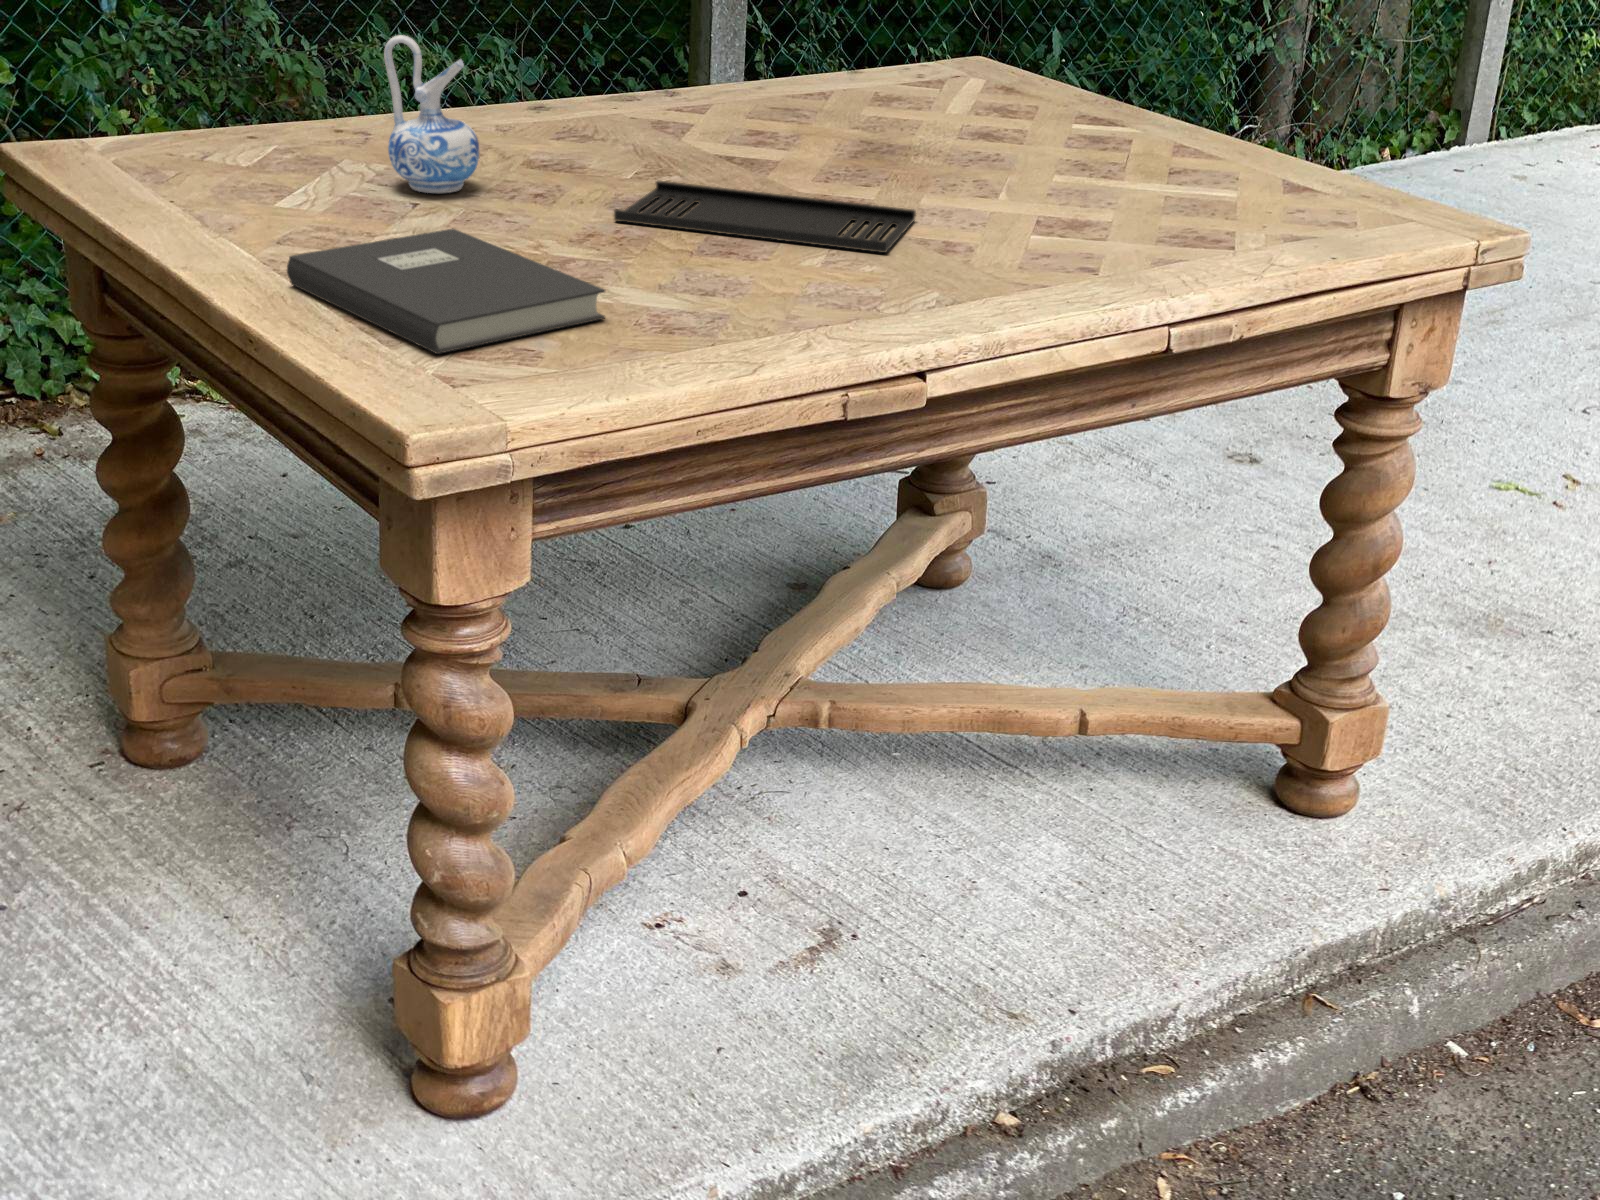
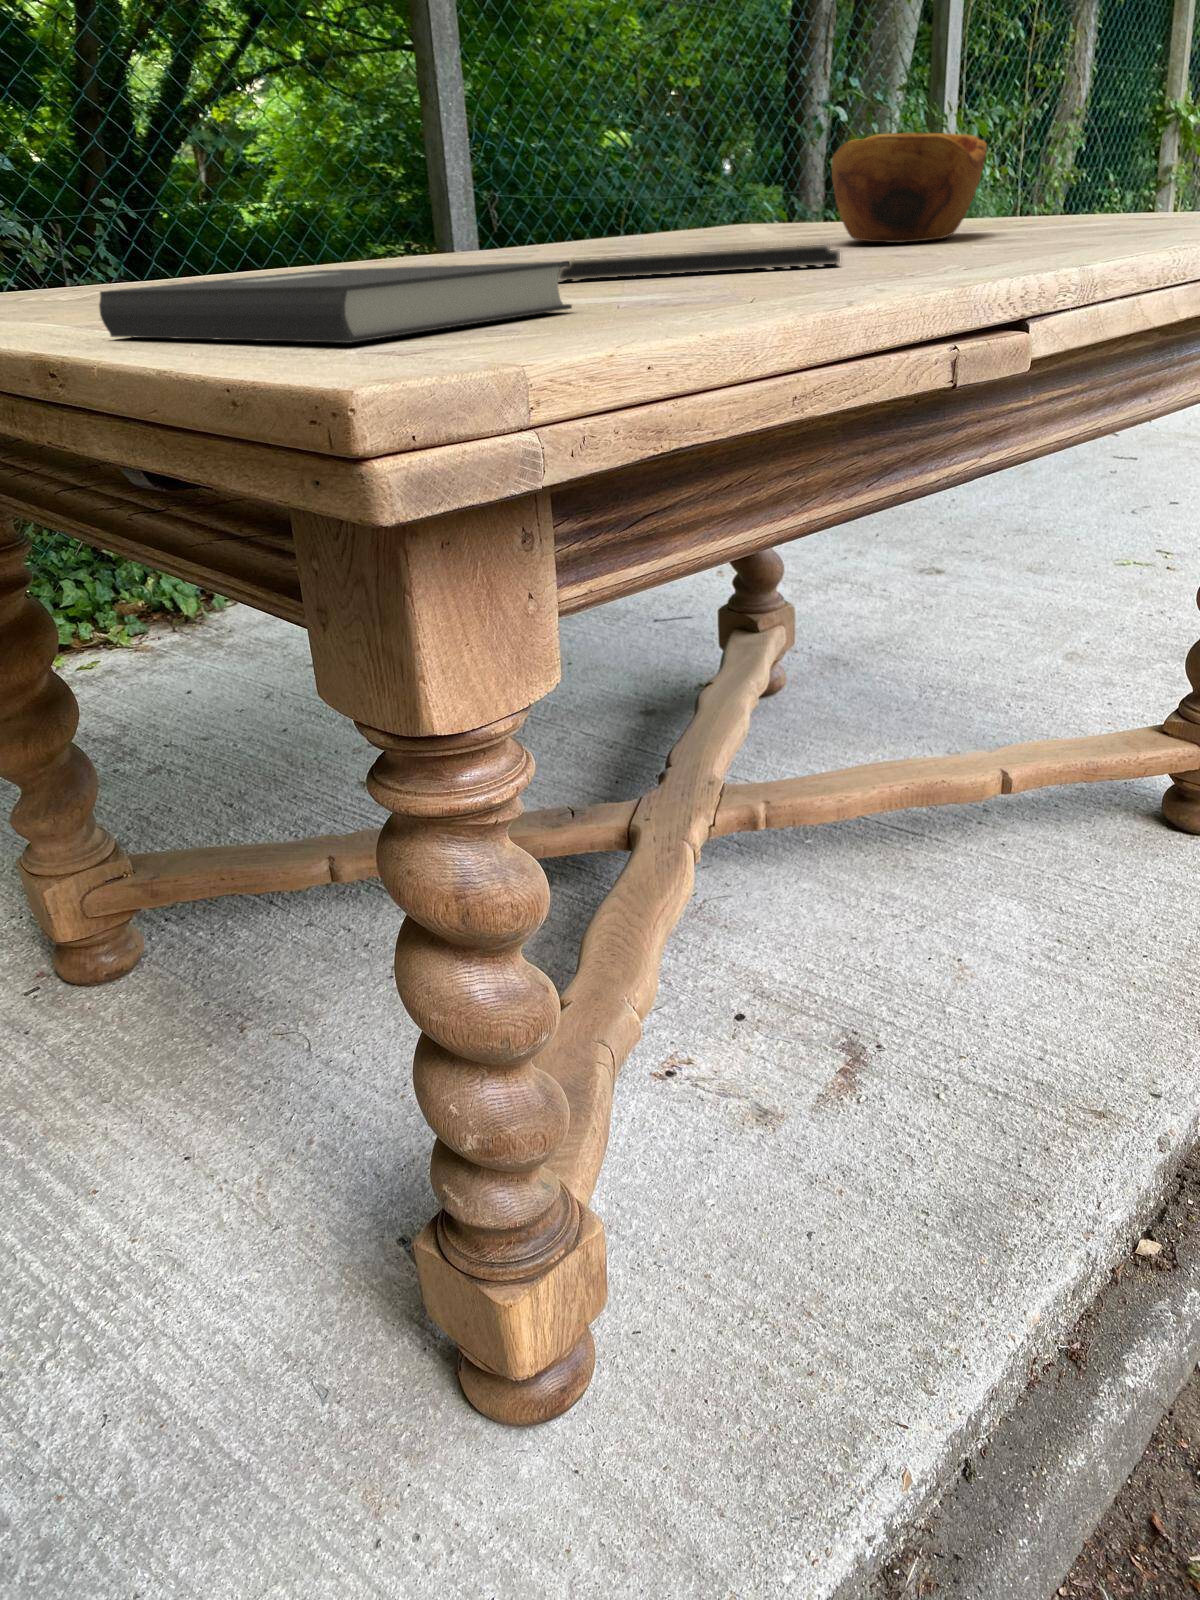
ceramic pitcher: present [384,35,479,193] -> none [196,95,329,296]
wooden bowl: none [982,43,1149,185] -> present [832,133,987,242]

